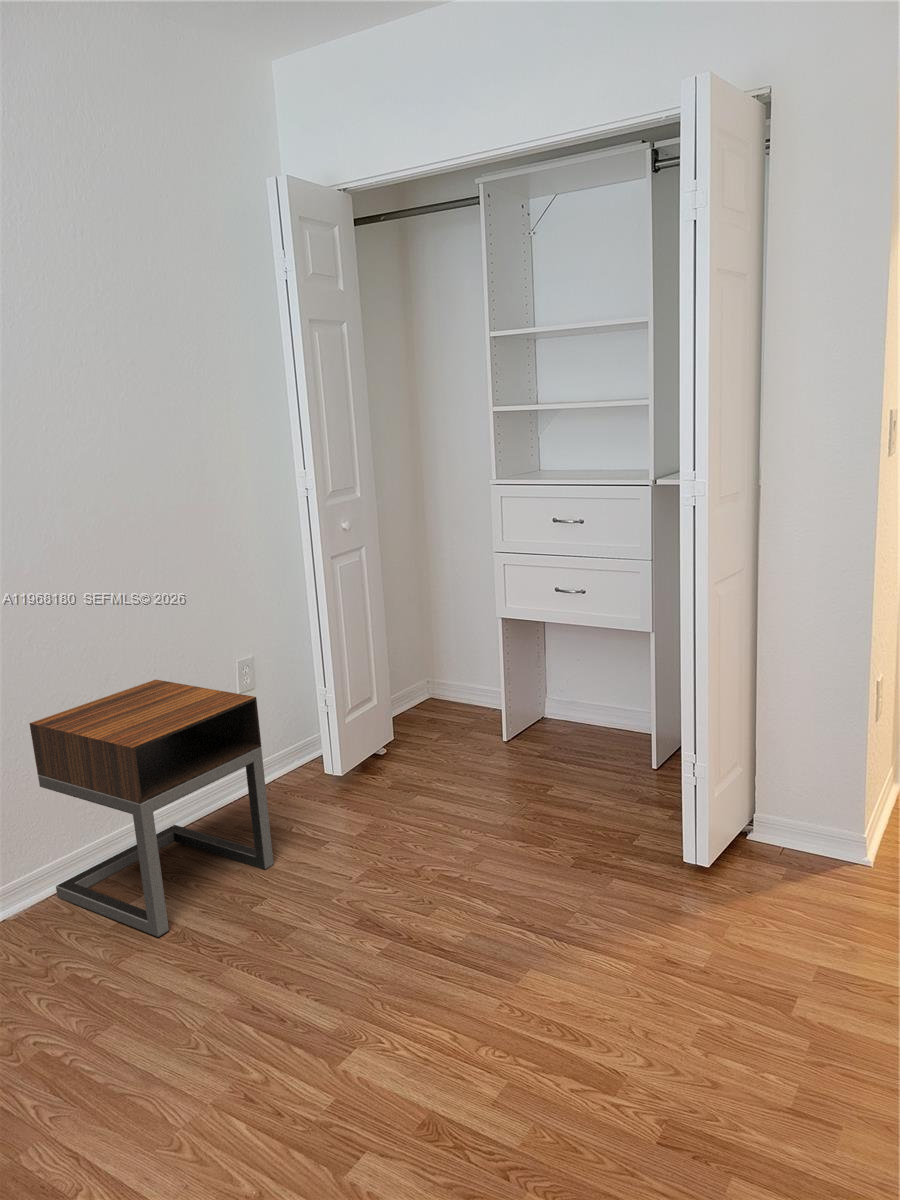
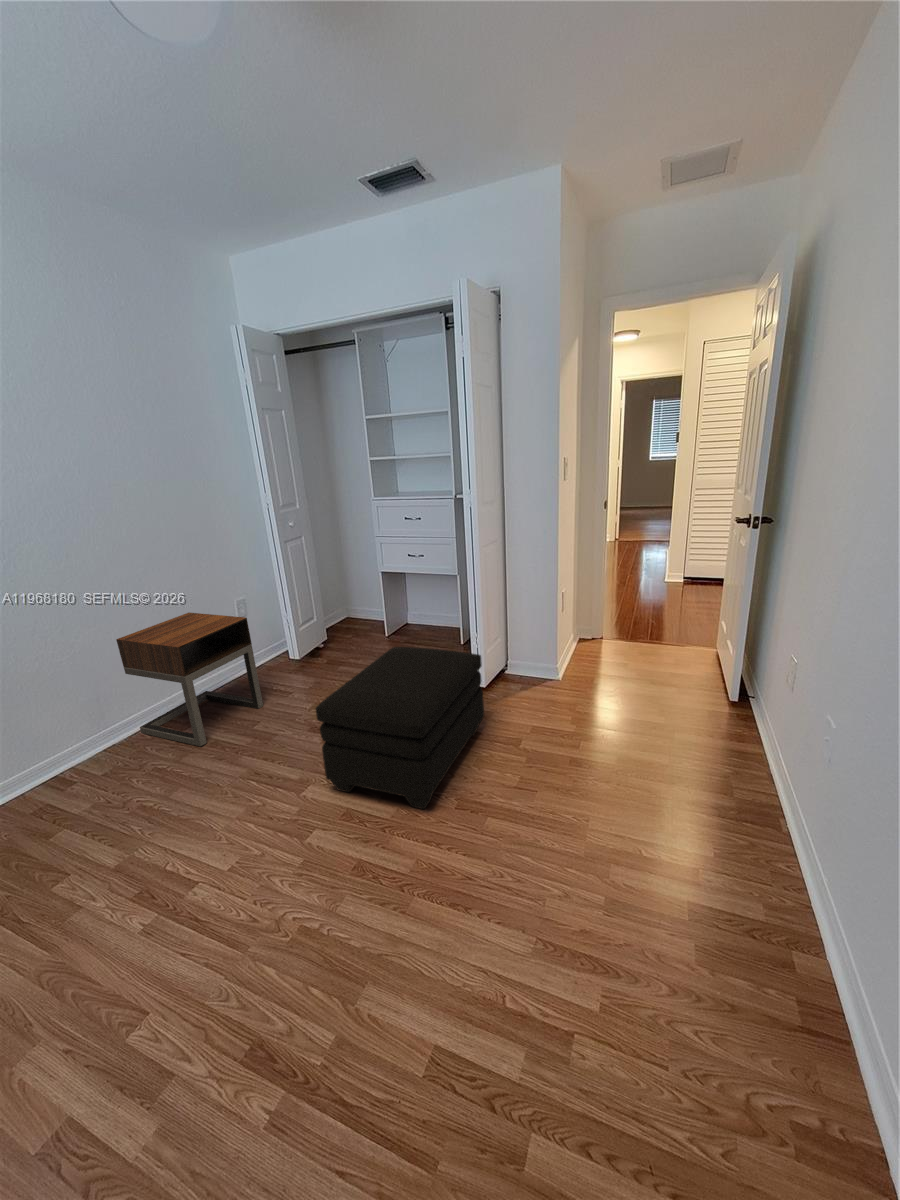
ottoman: none [379,776,712,1138] -> present [316,647,484,809]

